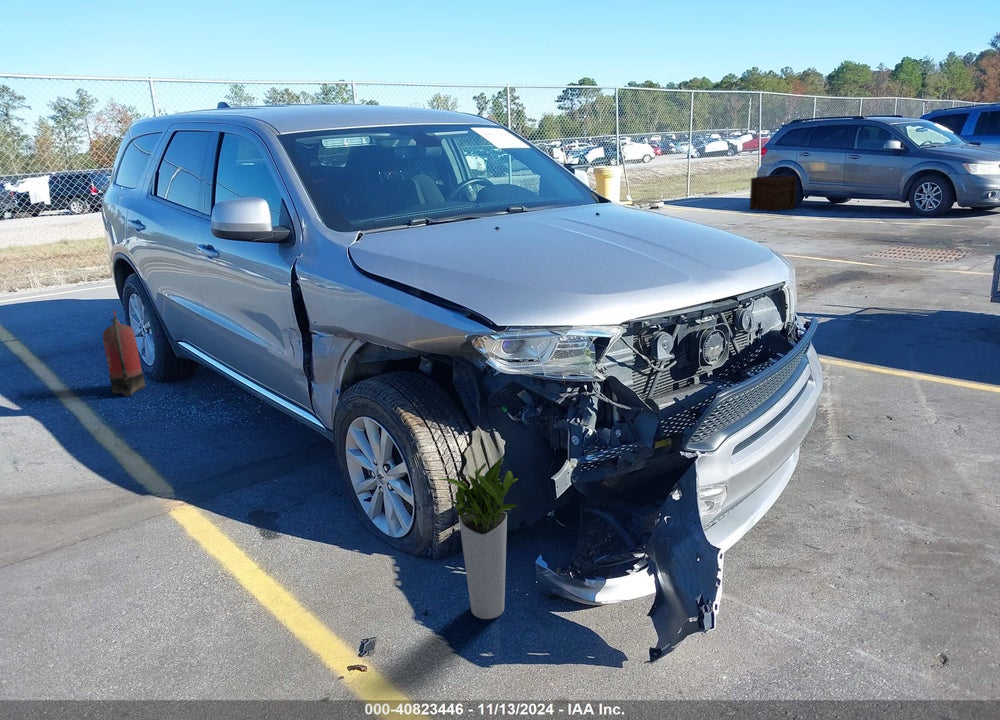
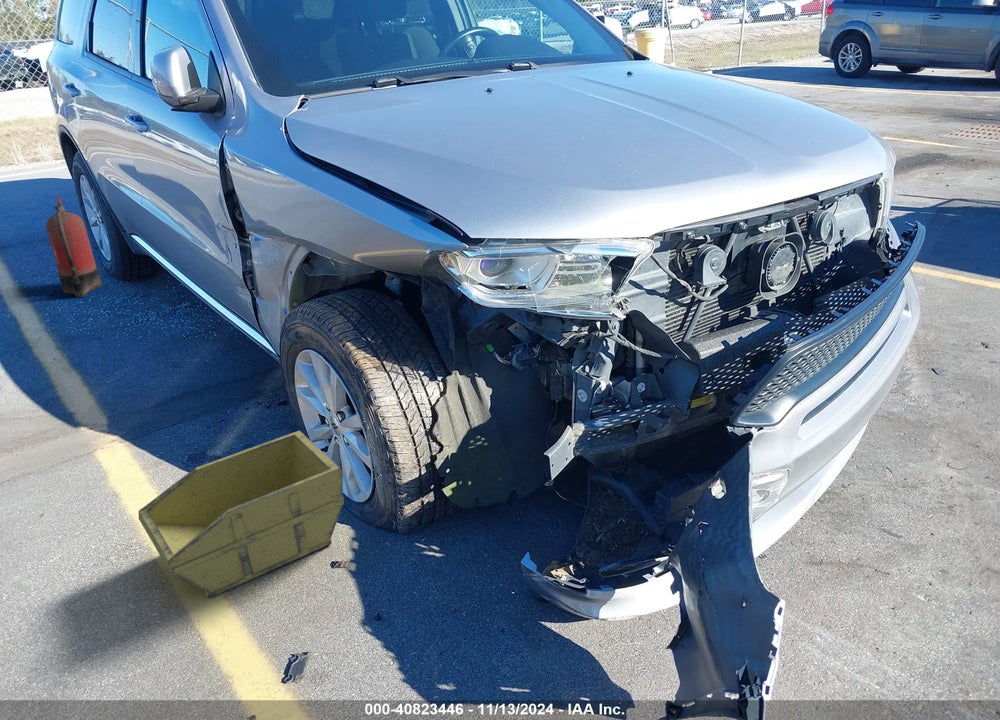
wooden crate: present [750,175,797,211] -> none [809,41,867,83]
planter: present [439,456,518,619] -> none [395,413,505,619]
storage bin: none [227,485,388,612] -> present [139,431,344,598]

